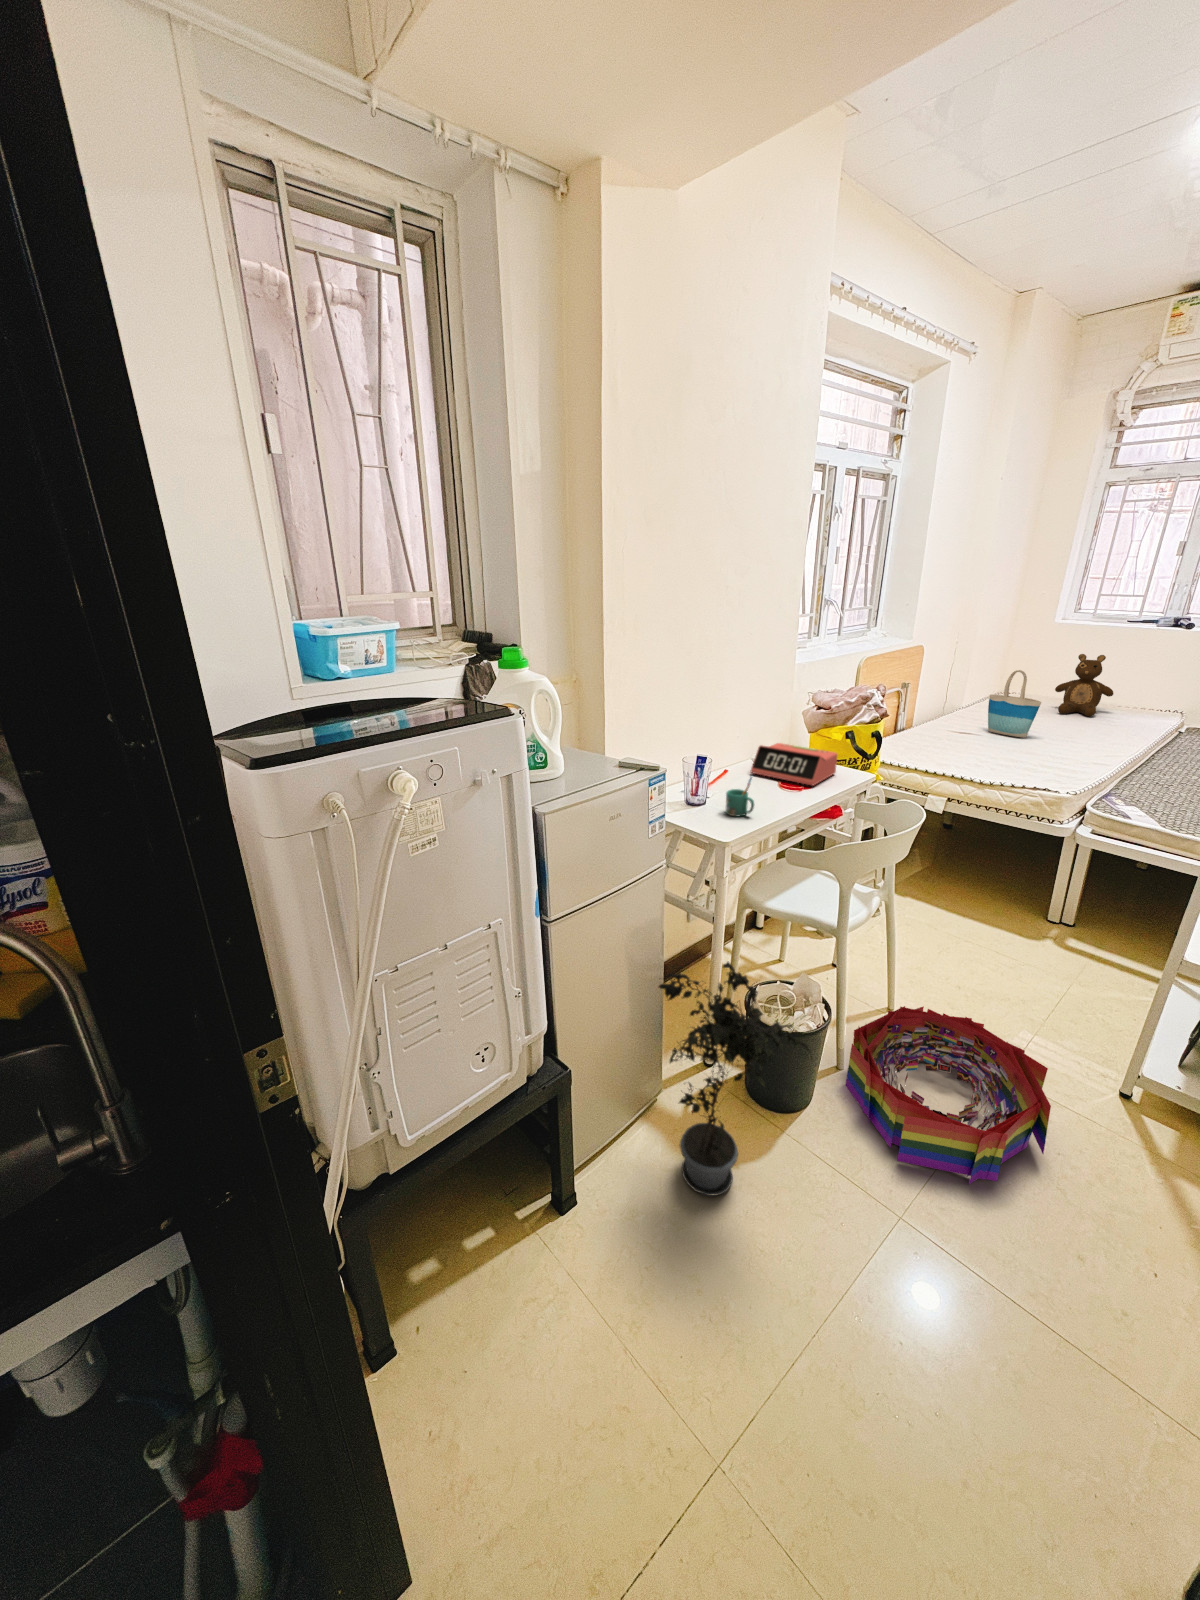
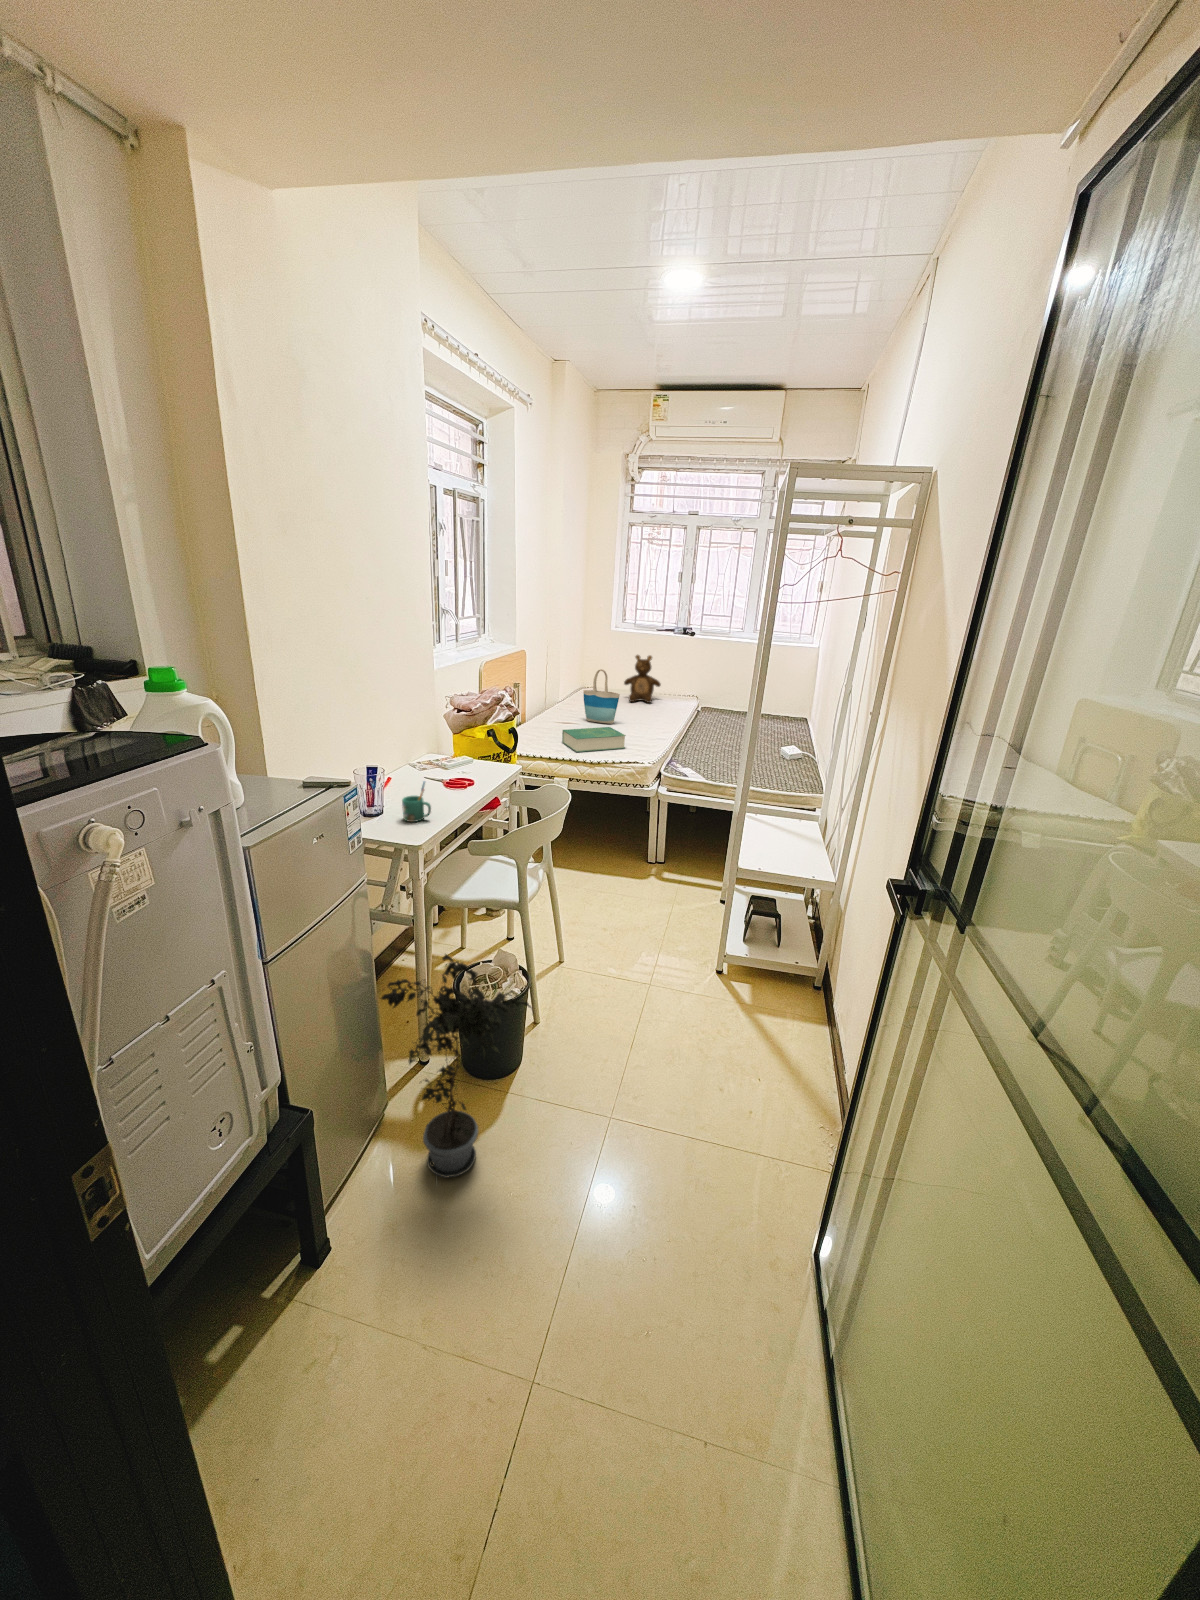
book: none [947,739,1038,769] -> present [562,727,626,752]
alarm clock: present [751,743,837,785] -> none [412,747,488,783]
storage bin: present [846,1006,1051,1184] -> none [545,950,686,1078]

